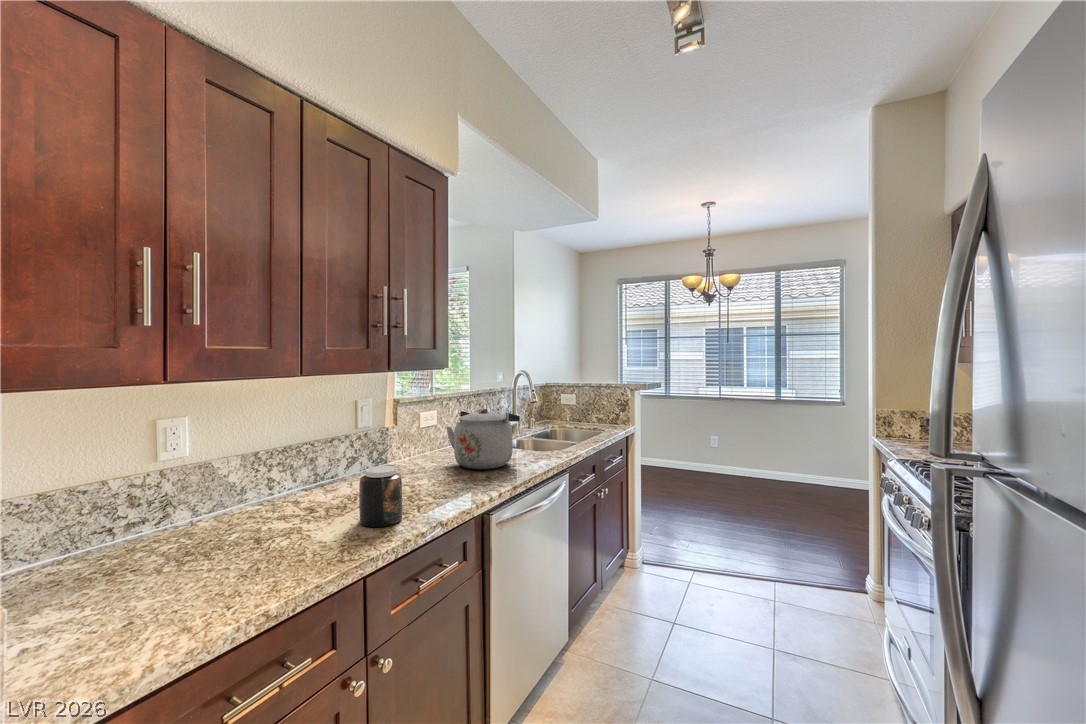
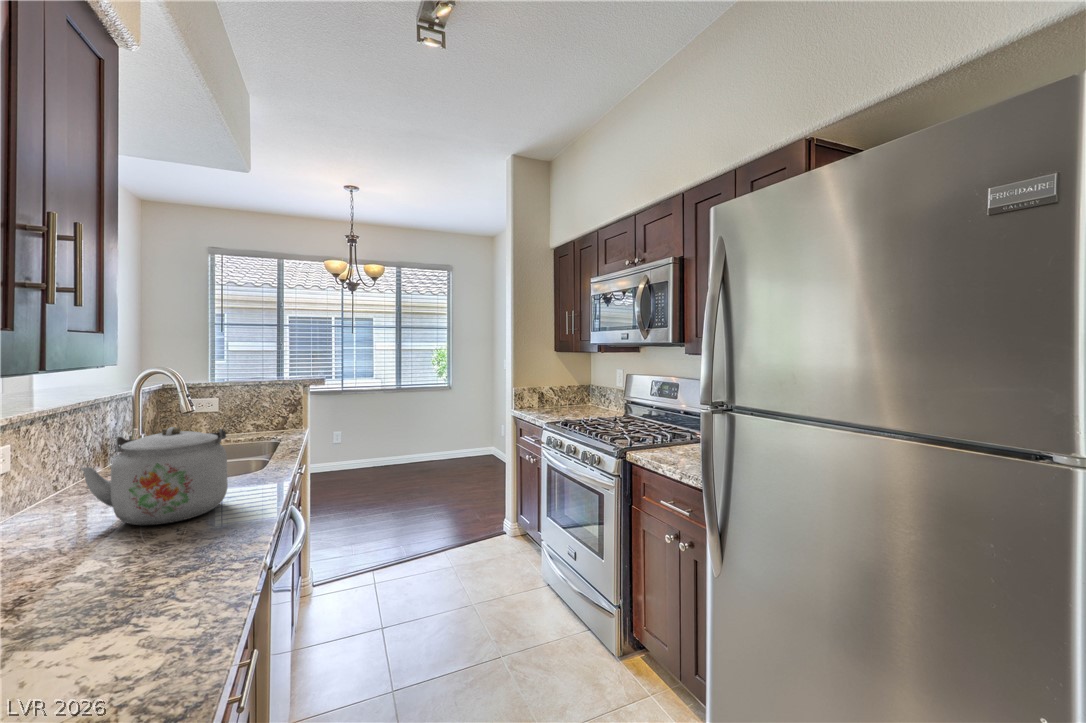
jar: present [359,466,402,527] -> none [79,543,181,671]

